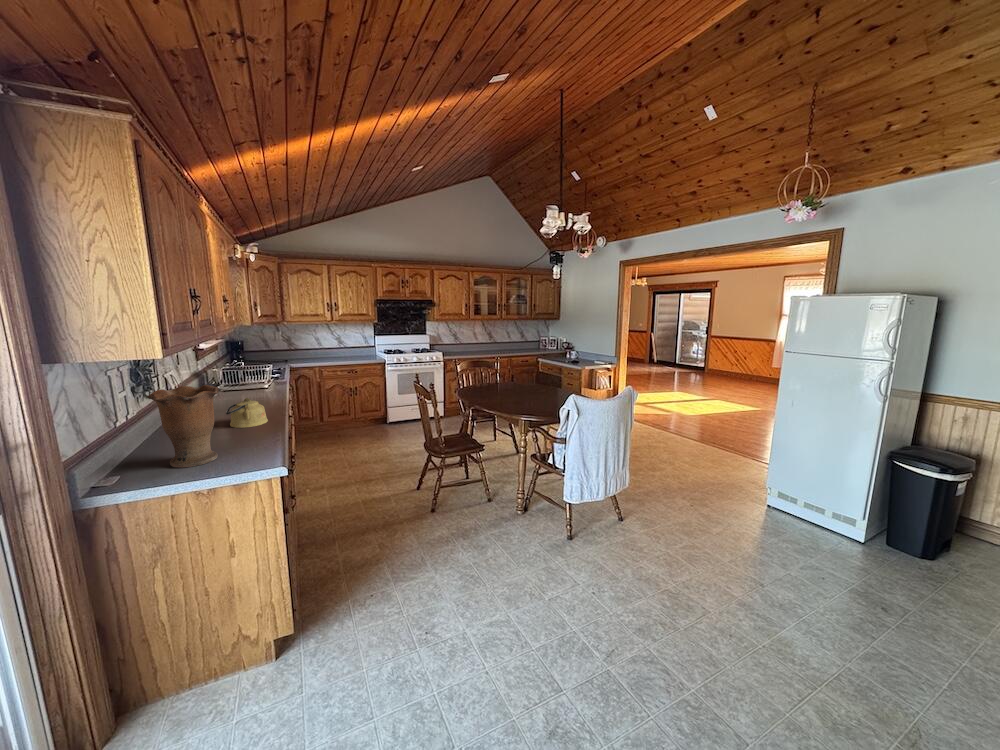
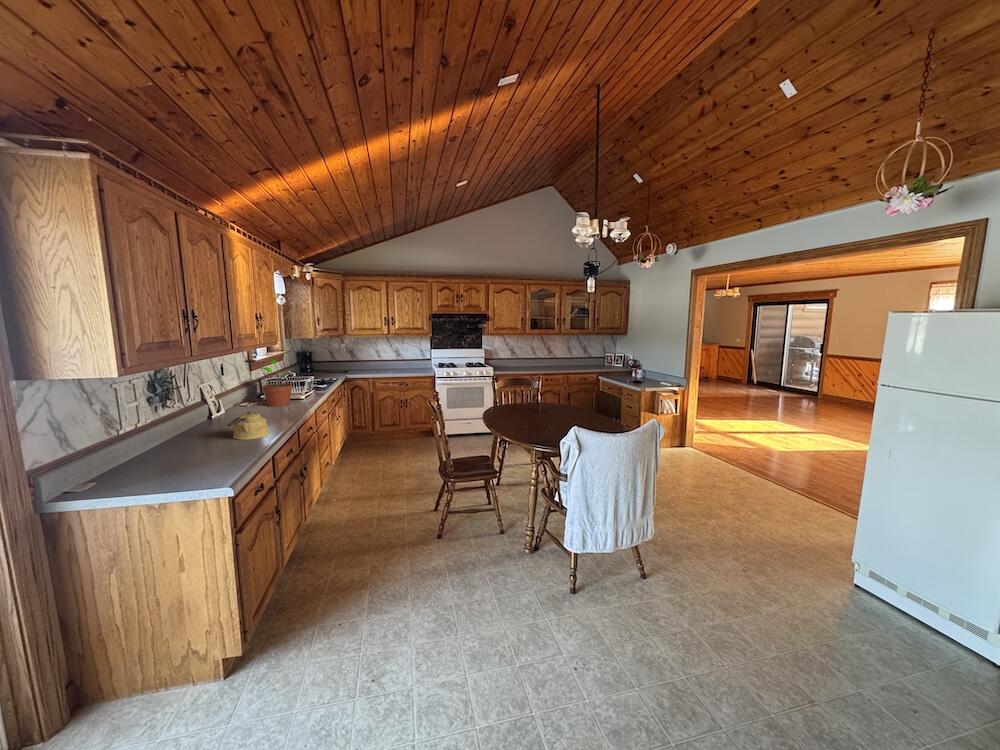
potted plant: none [226,347,260,397] -> present [262,360,292,406]
vase: present [148,385,219,468] -> none [126,400,195,479]

